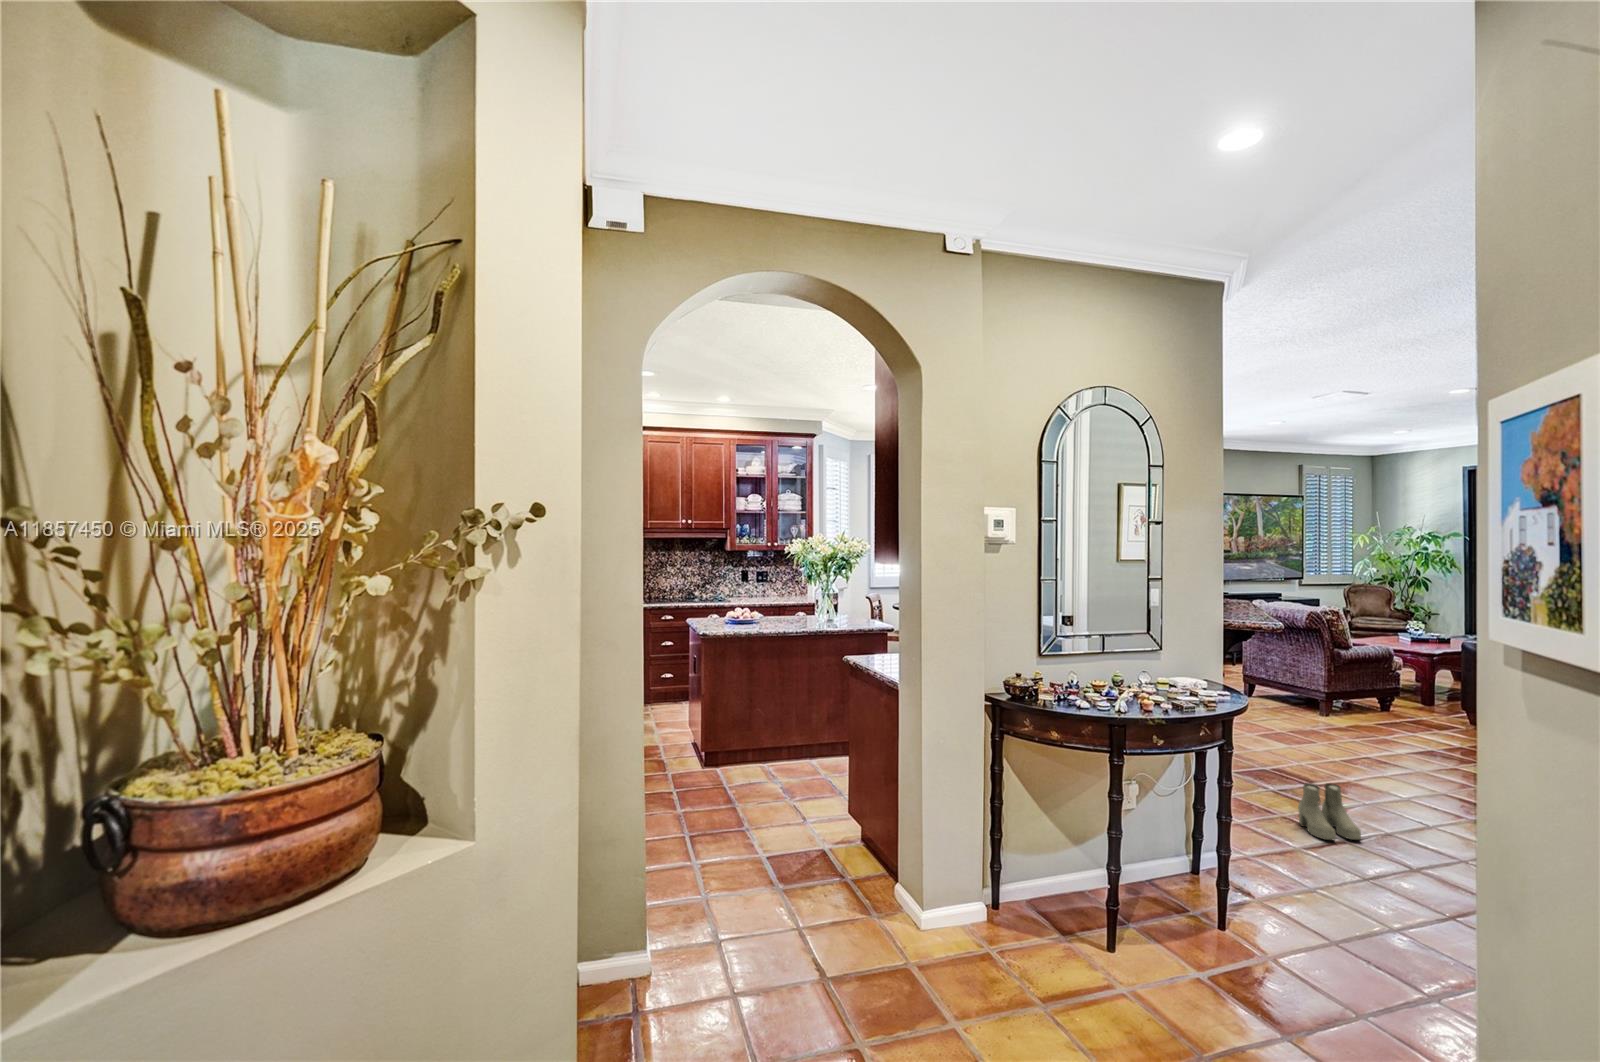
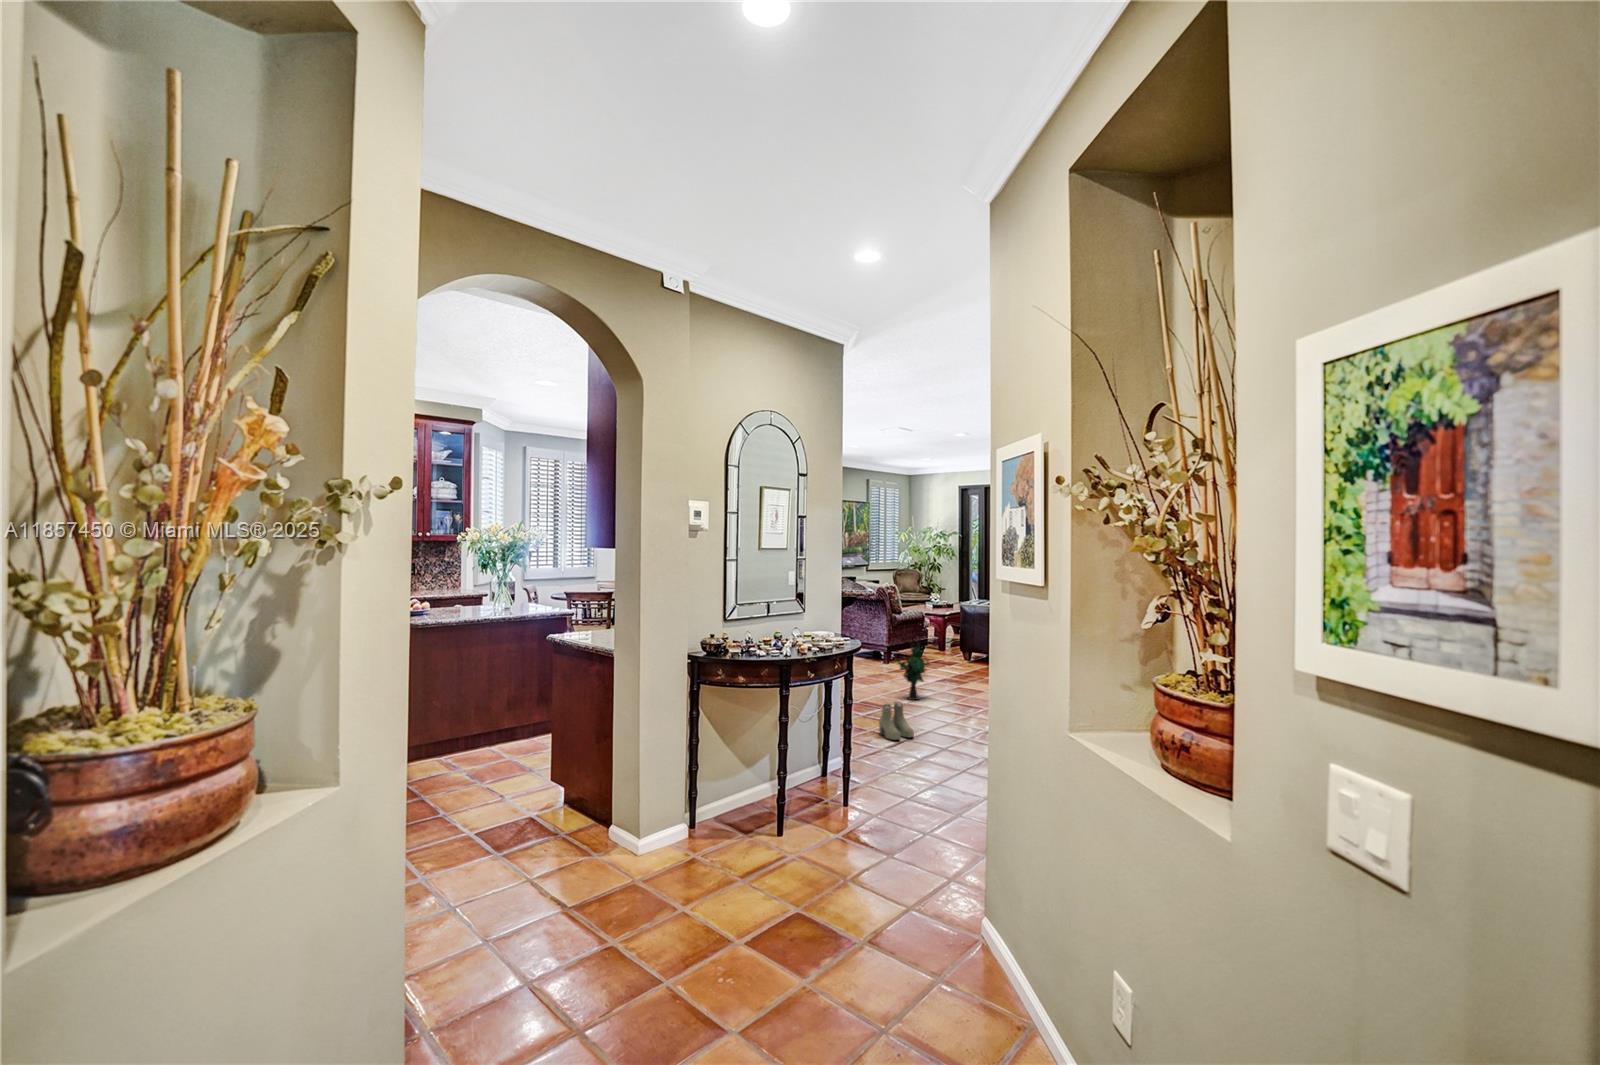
decorative plant: none [1337,694,1398,779] -> present [898,642,929,700]

